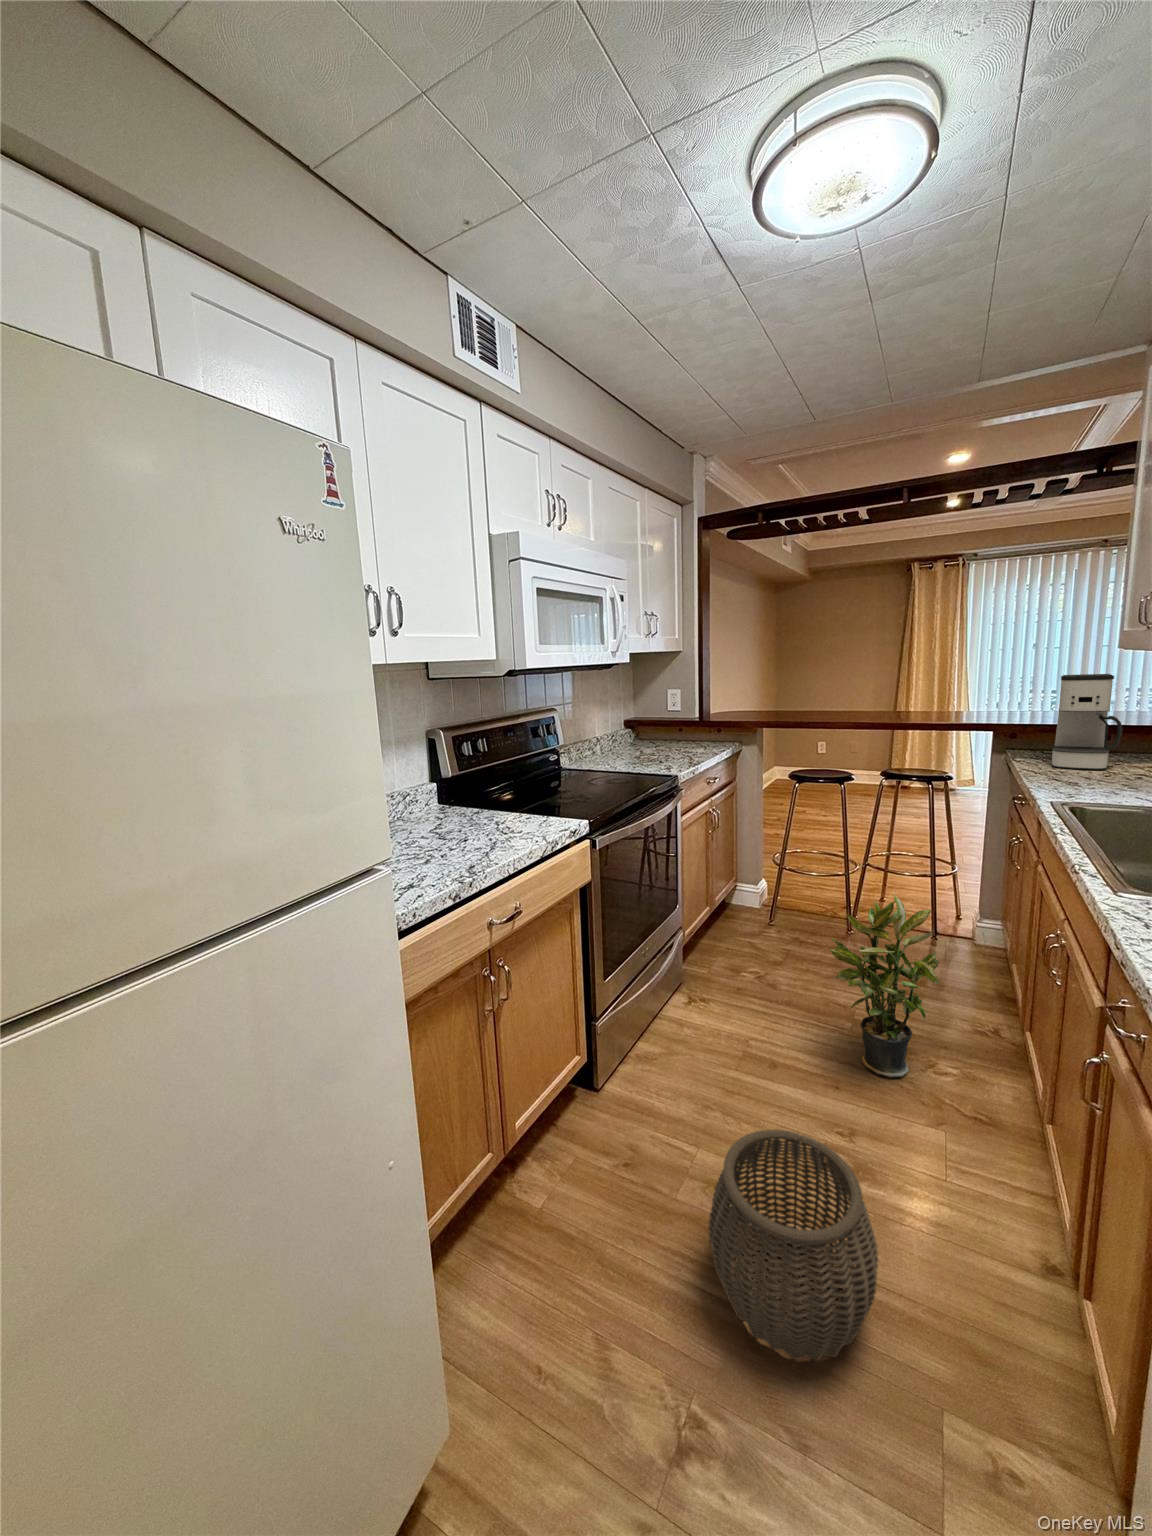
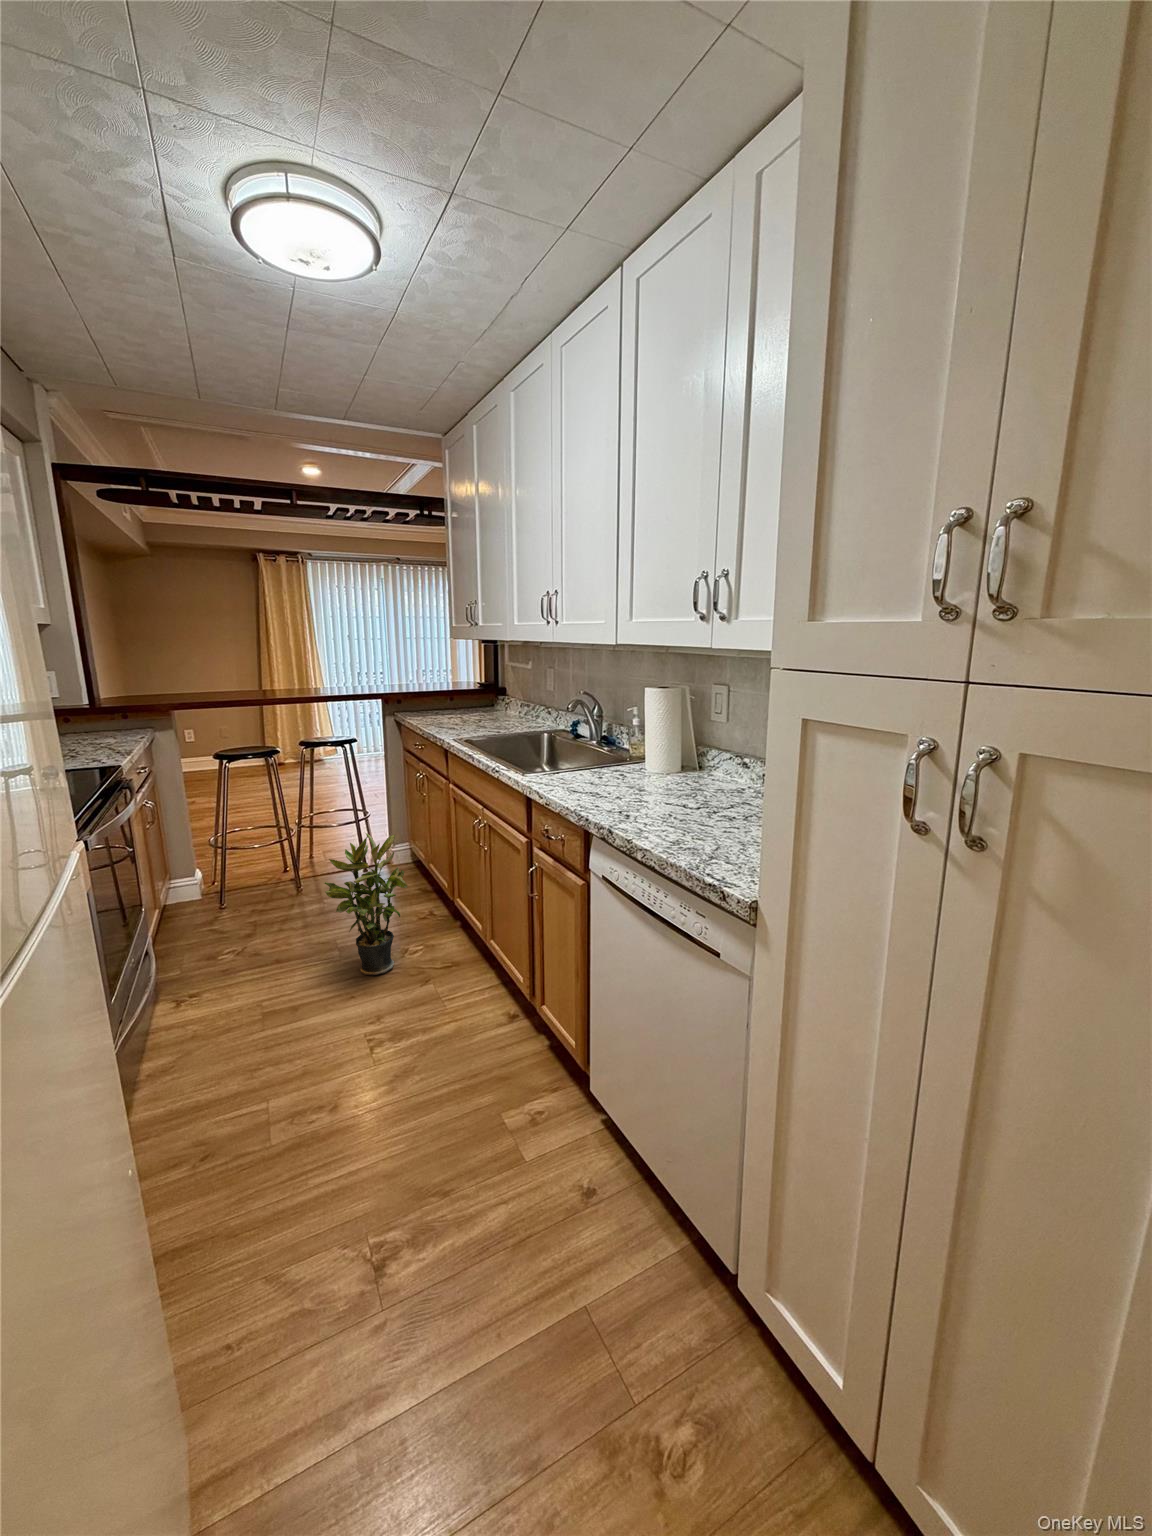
coffee maker: present [1051,674,1123,770] -> none [423,658,462,724]
woven basket: present [708,1130,879,1360] -> none [326,1012,453,1169]

